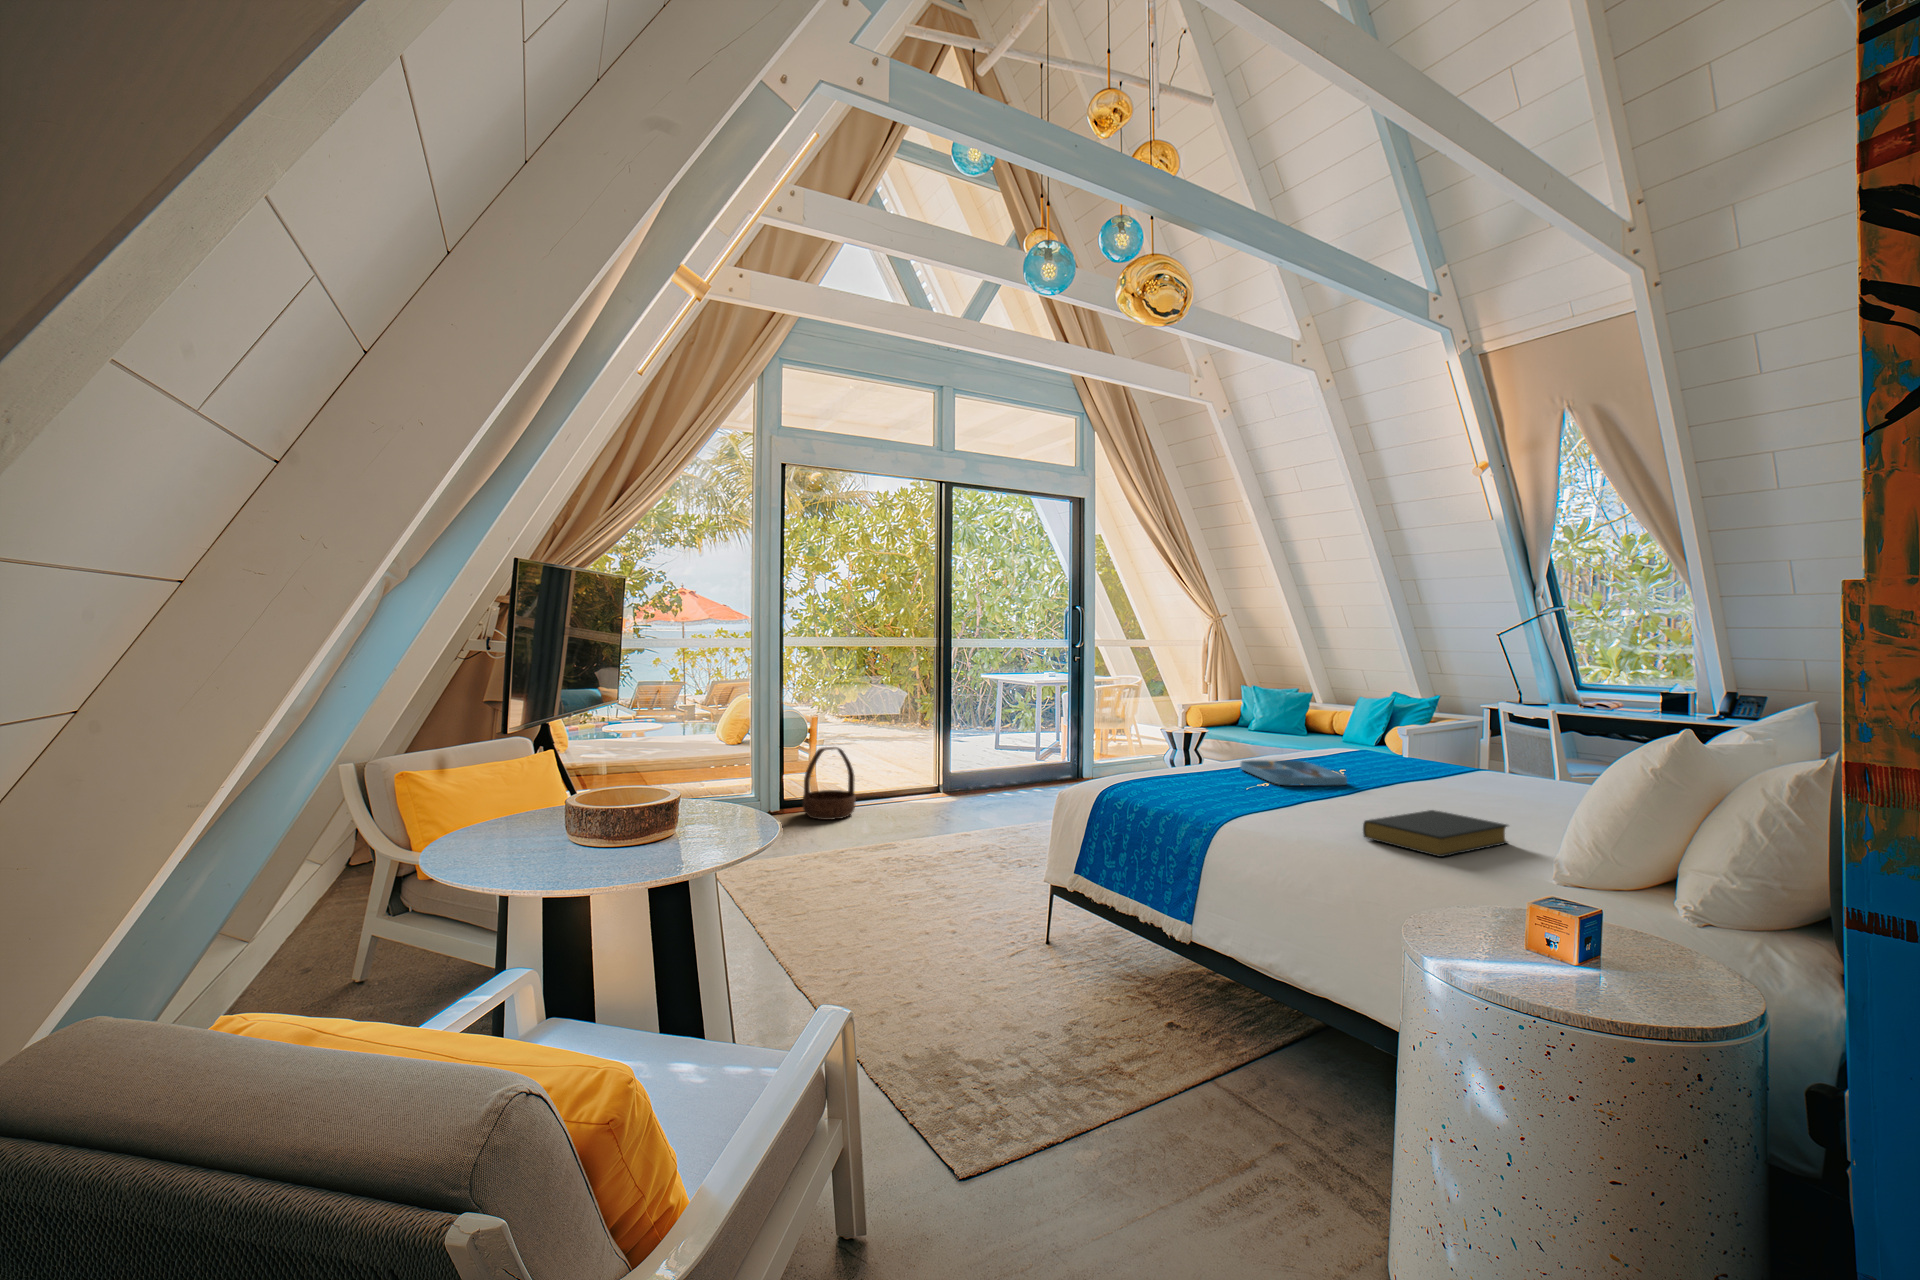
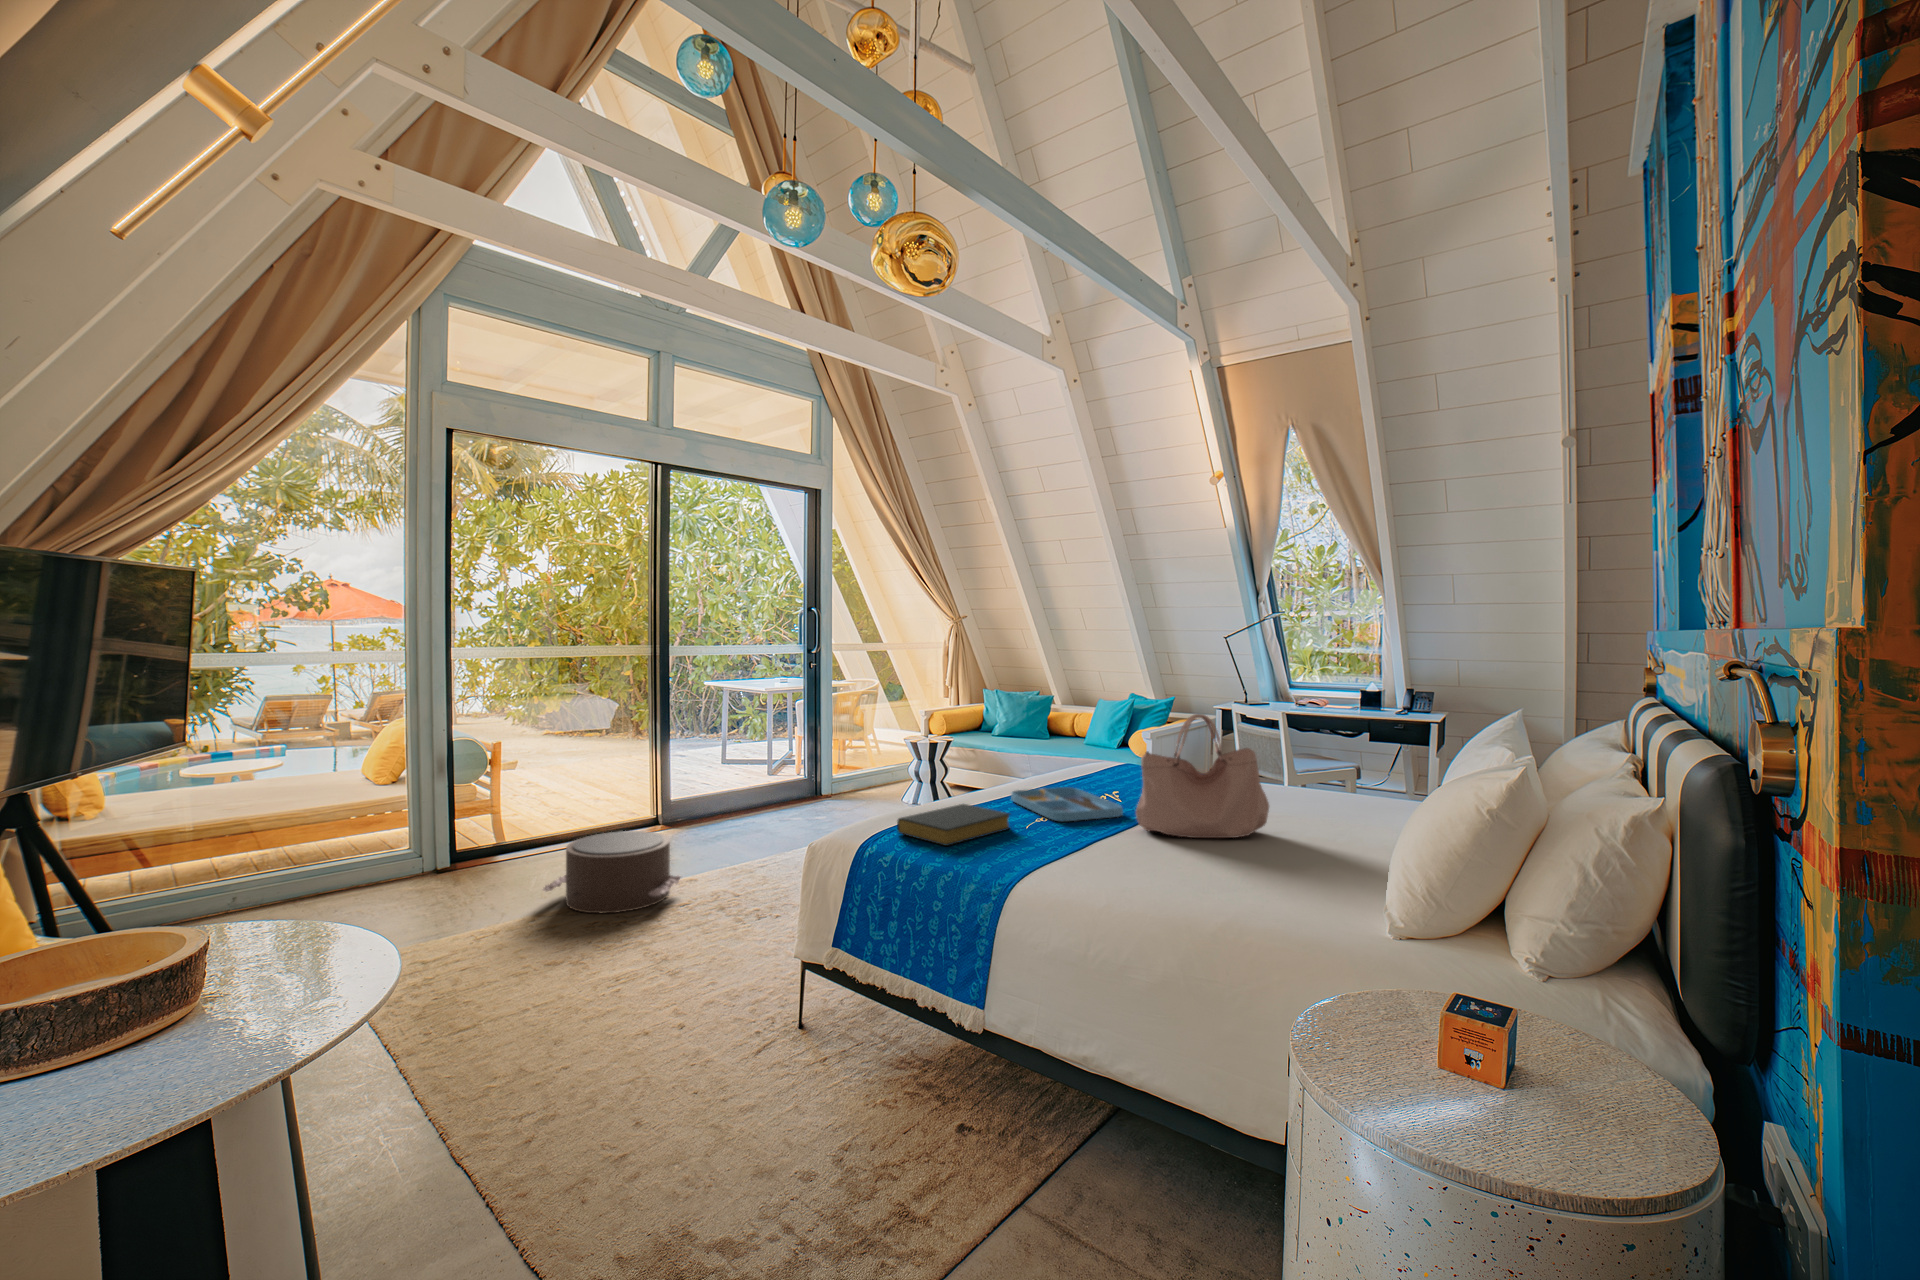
handbag: none [1355,687,1498,805] -> present [1136,714,1269,838]
basket: present [803,747,856,820] -> none [474,782,547,875]
pouf: none [851,789,958,852] -> present [542,831,681,913]
hardback book: present [1363,810,1508,857] -> present [897,804,1010,846]

